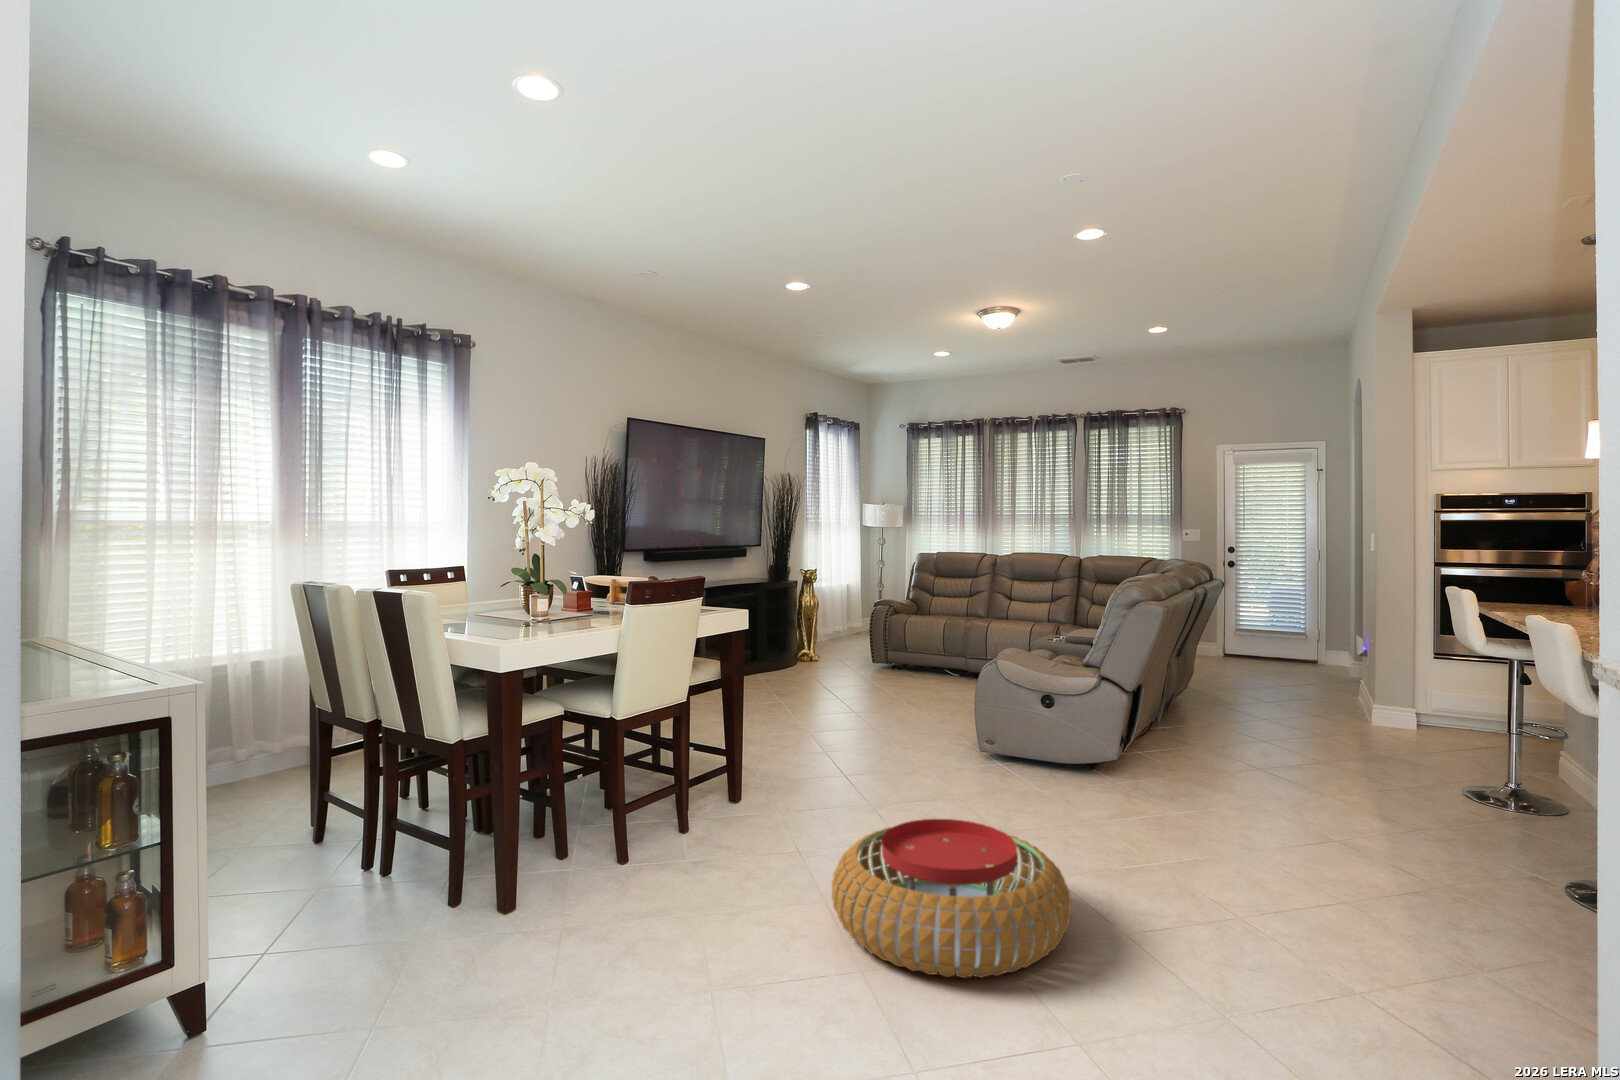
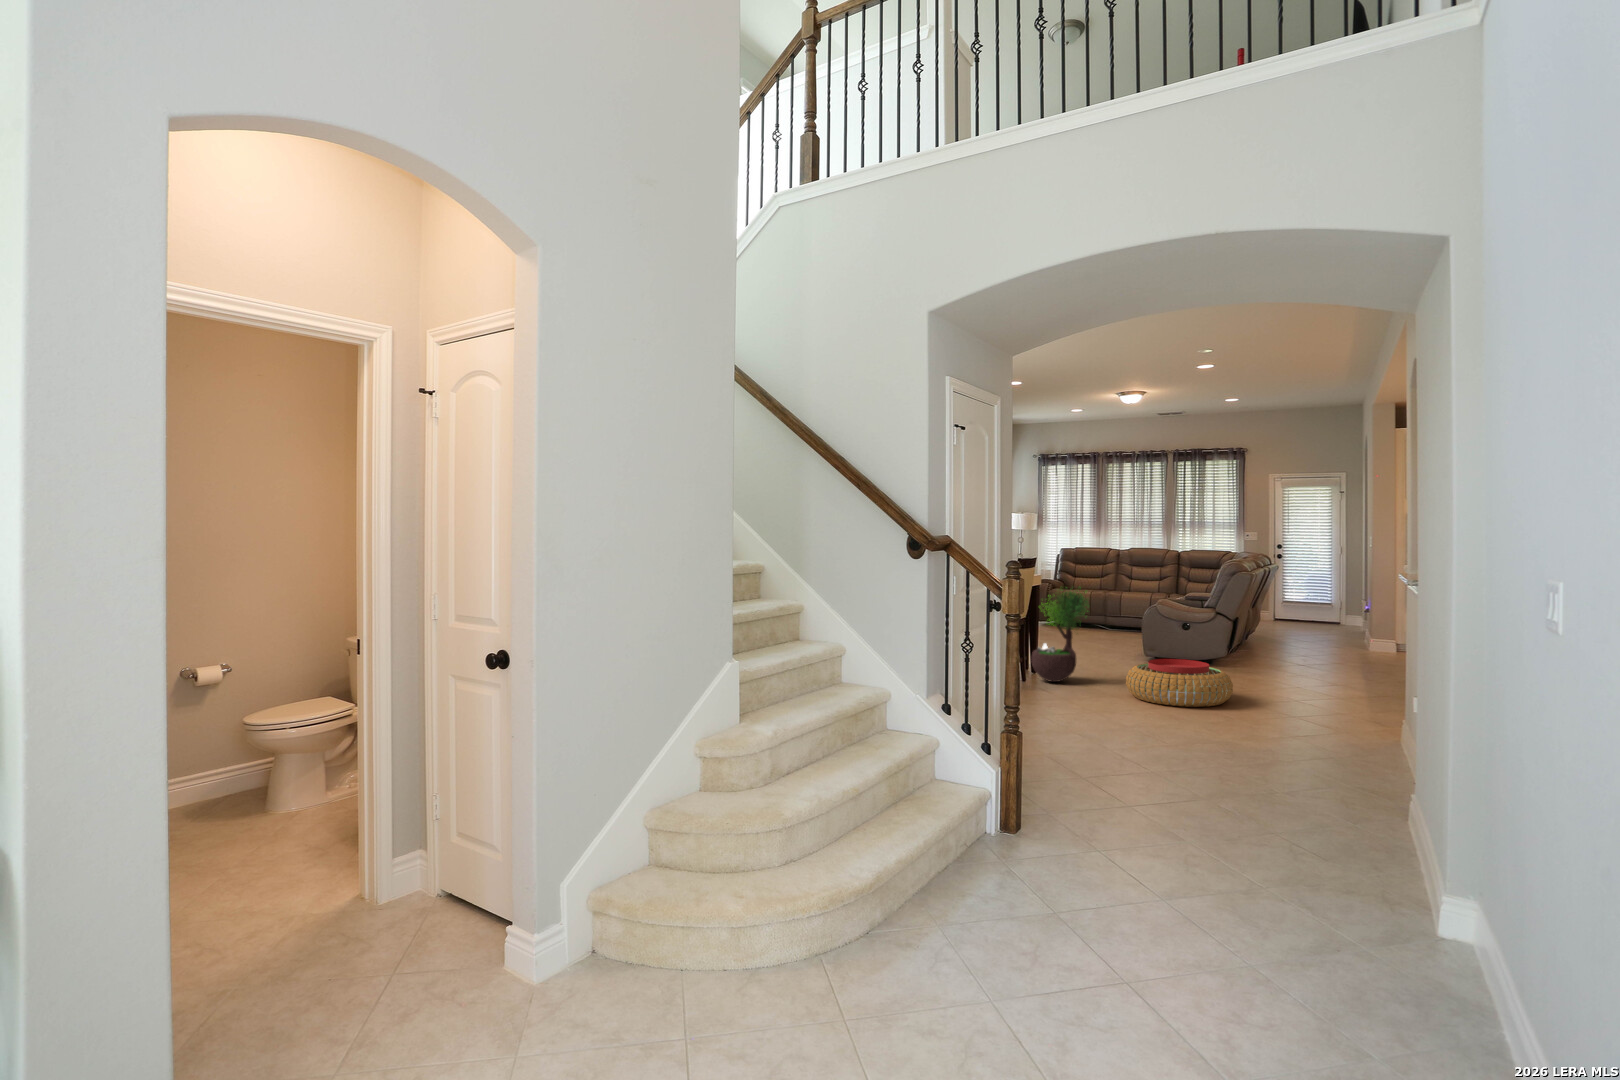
potted tree: none [688,635,809,845] -> present [1031,587,1088,682]

